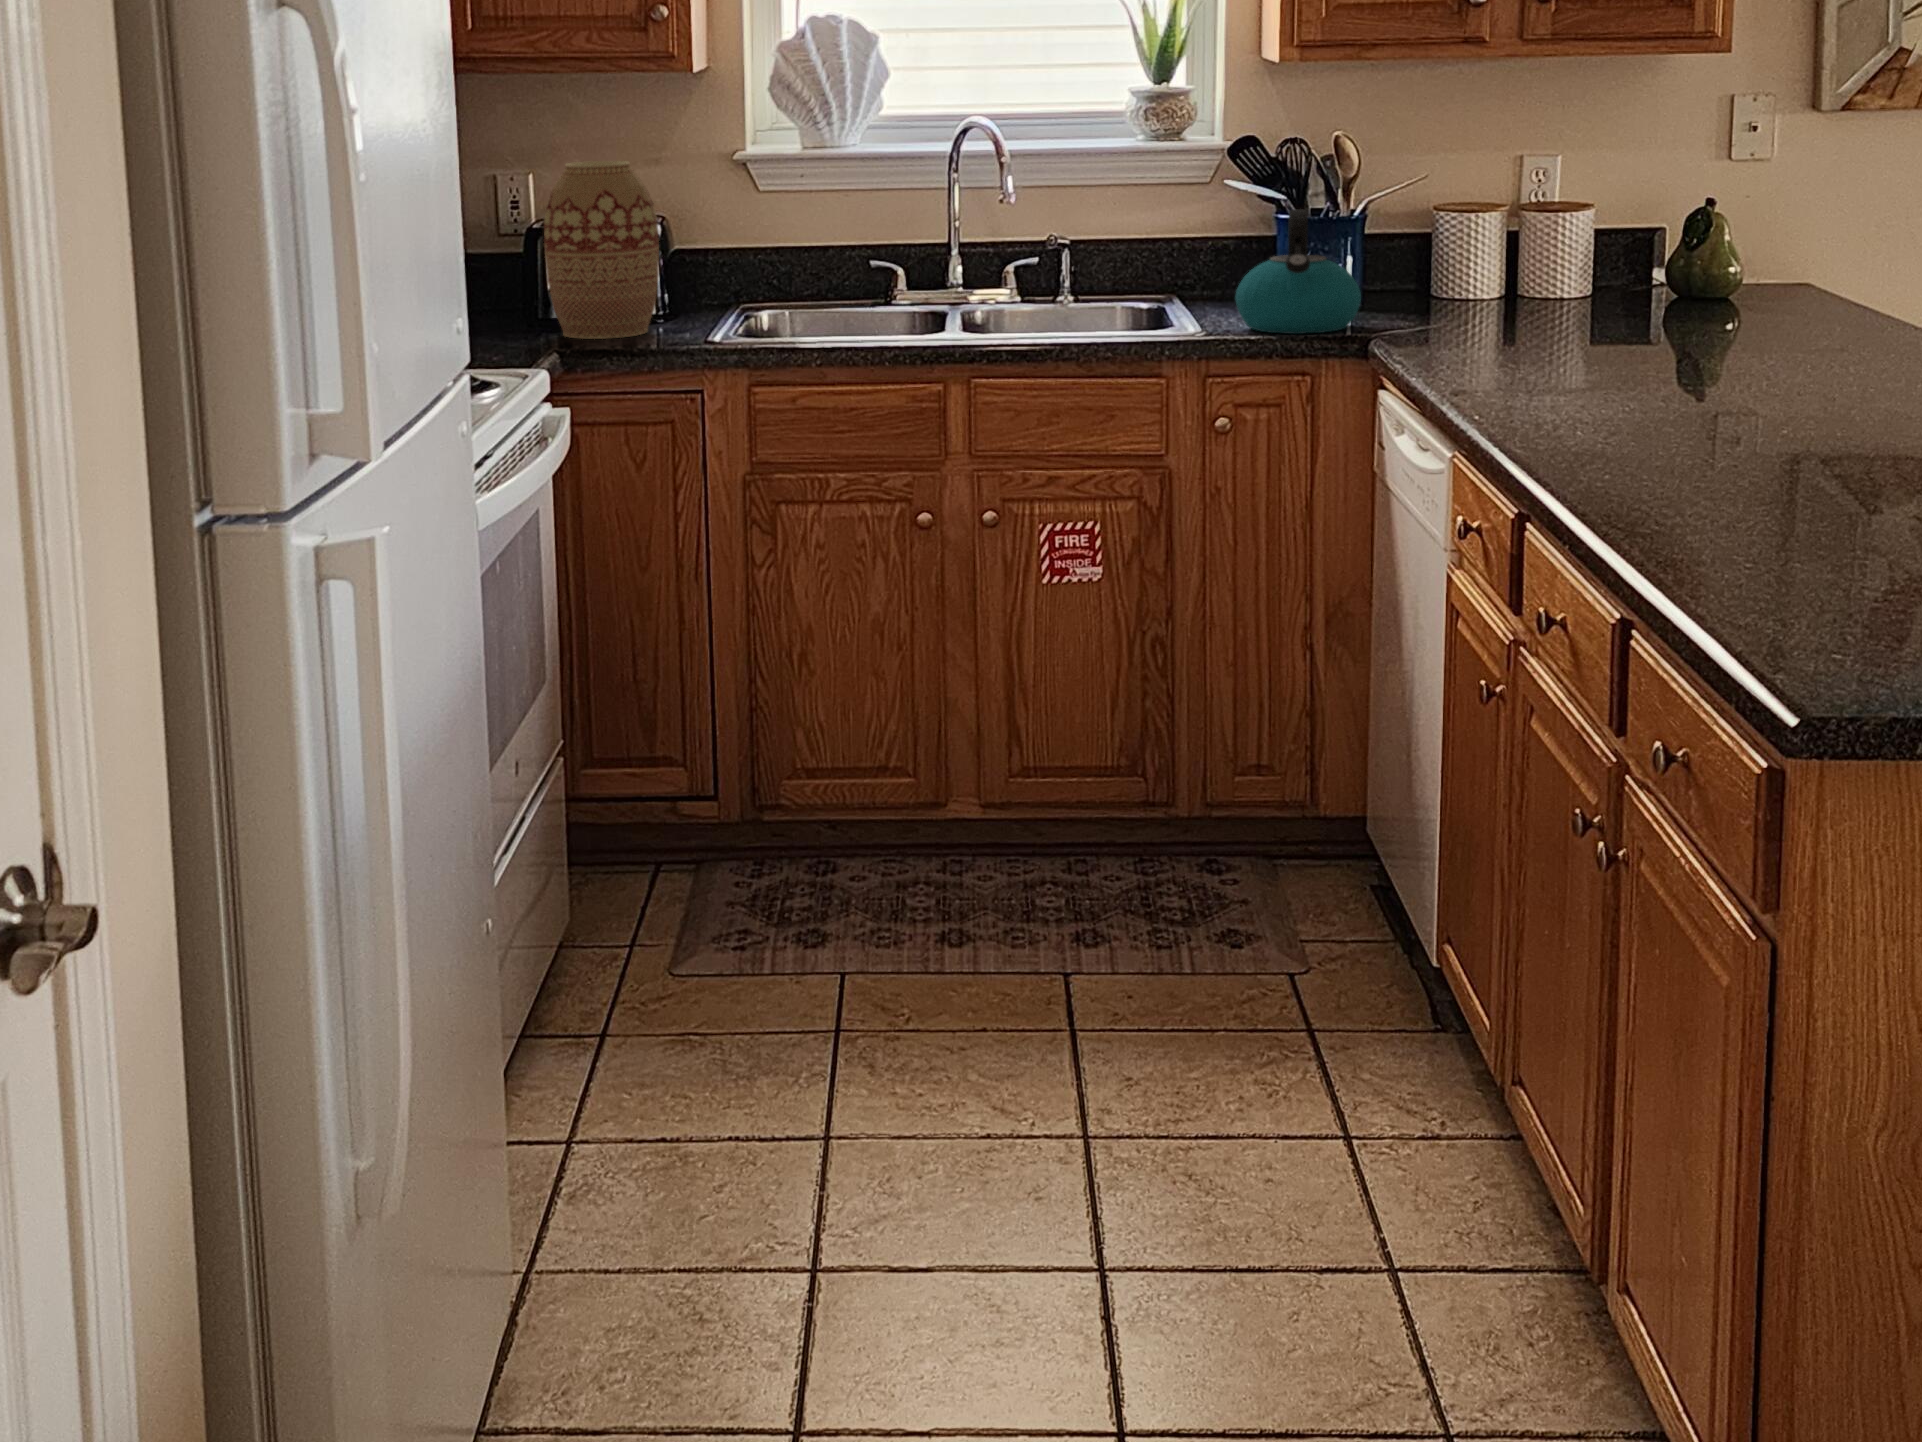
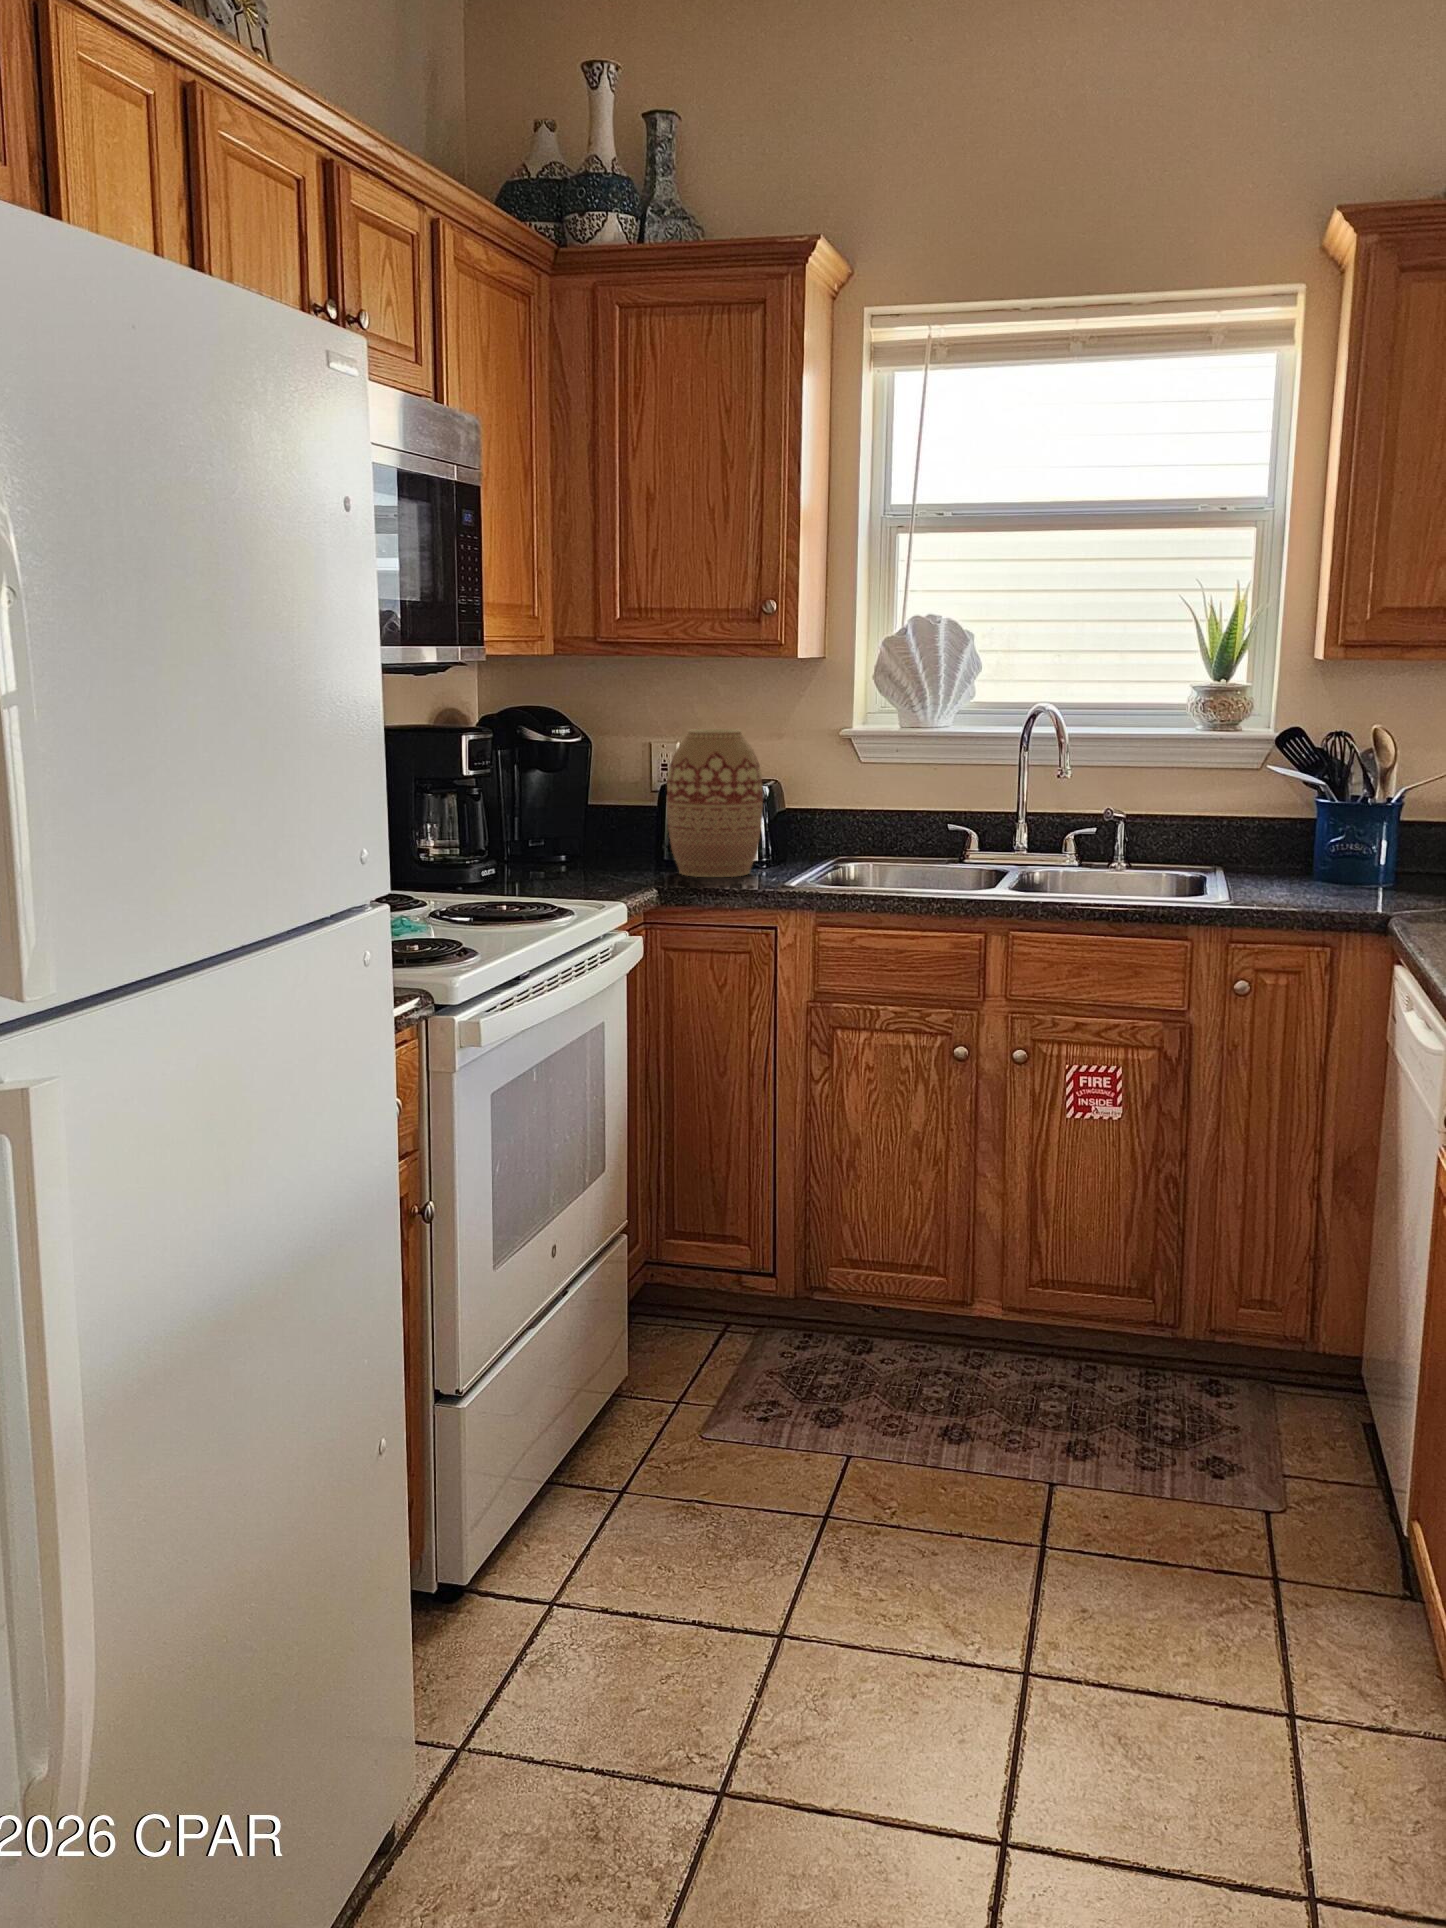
kettle: present [1236,209,1361,334] -> none [1266,794,1387,908]

